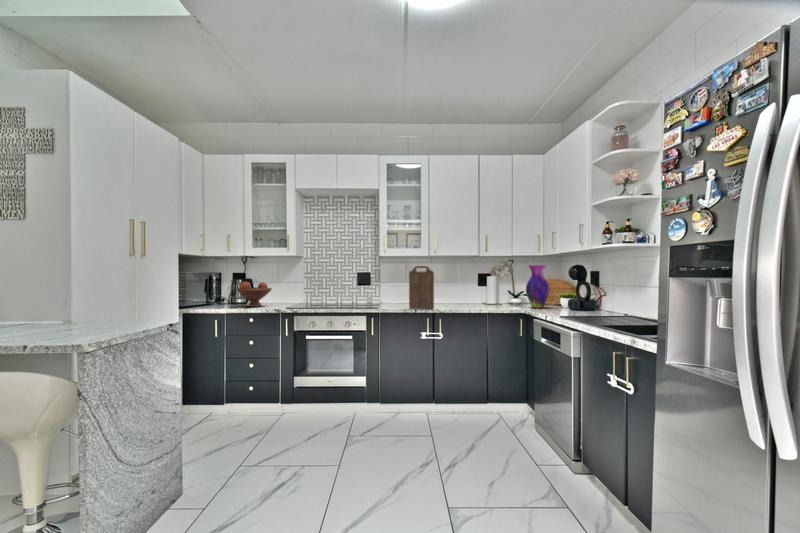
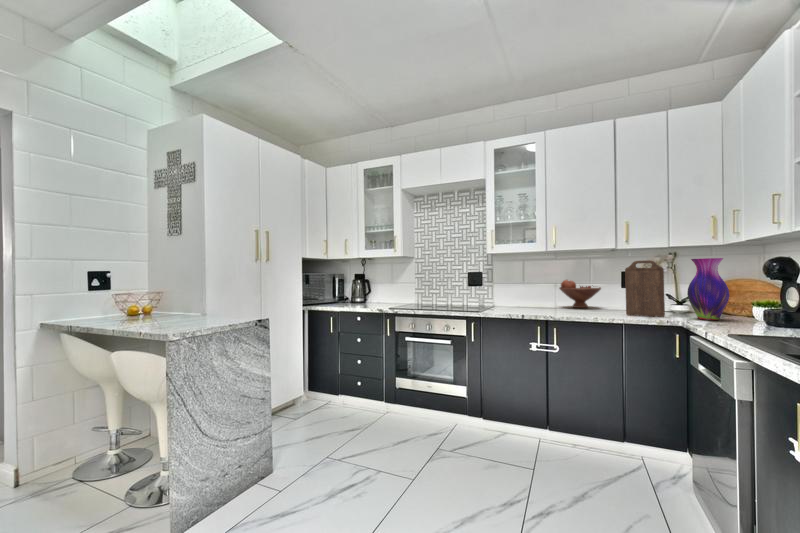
cutting board: present [409,266,434,309] -> present [625,260,665,317]
fruit bowl: present [236,282,272,307] -> present [559,280,601,308]

